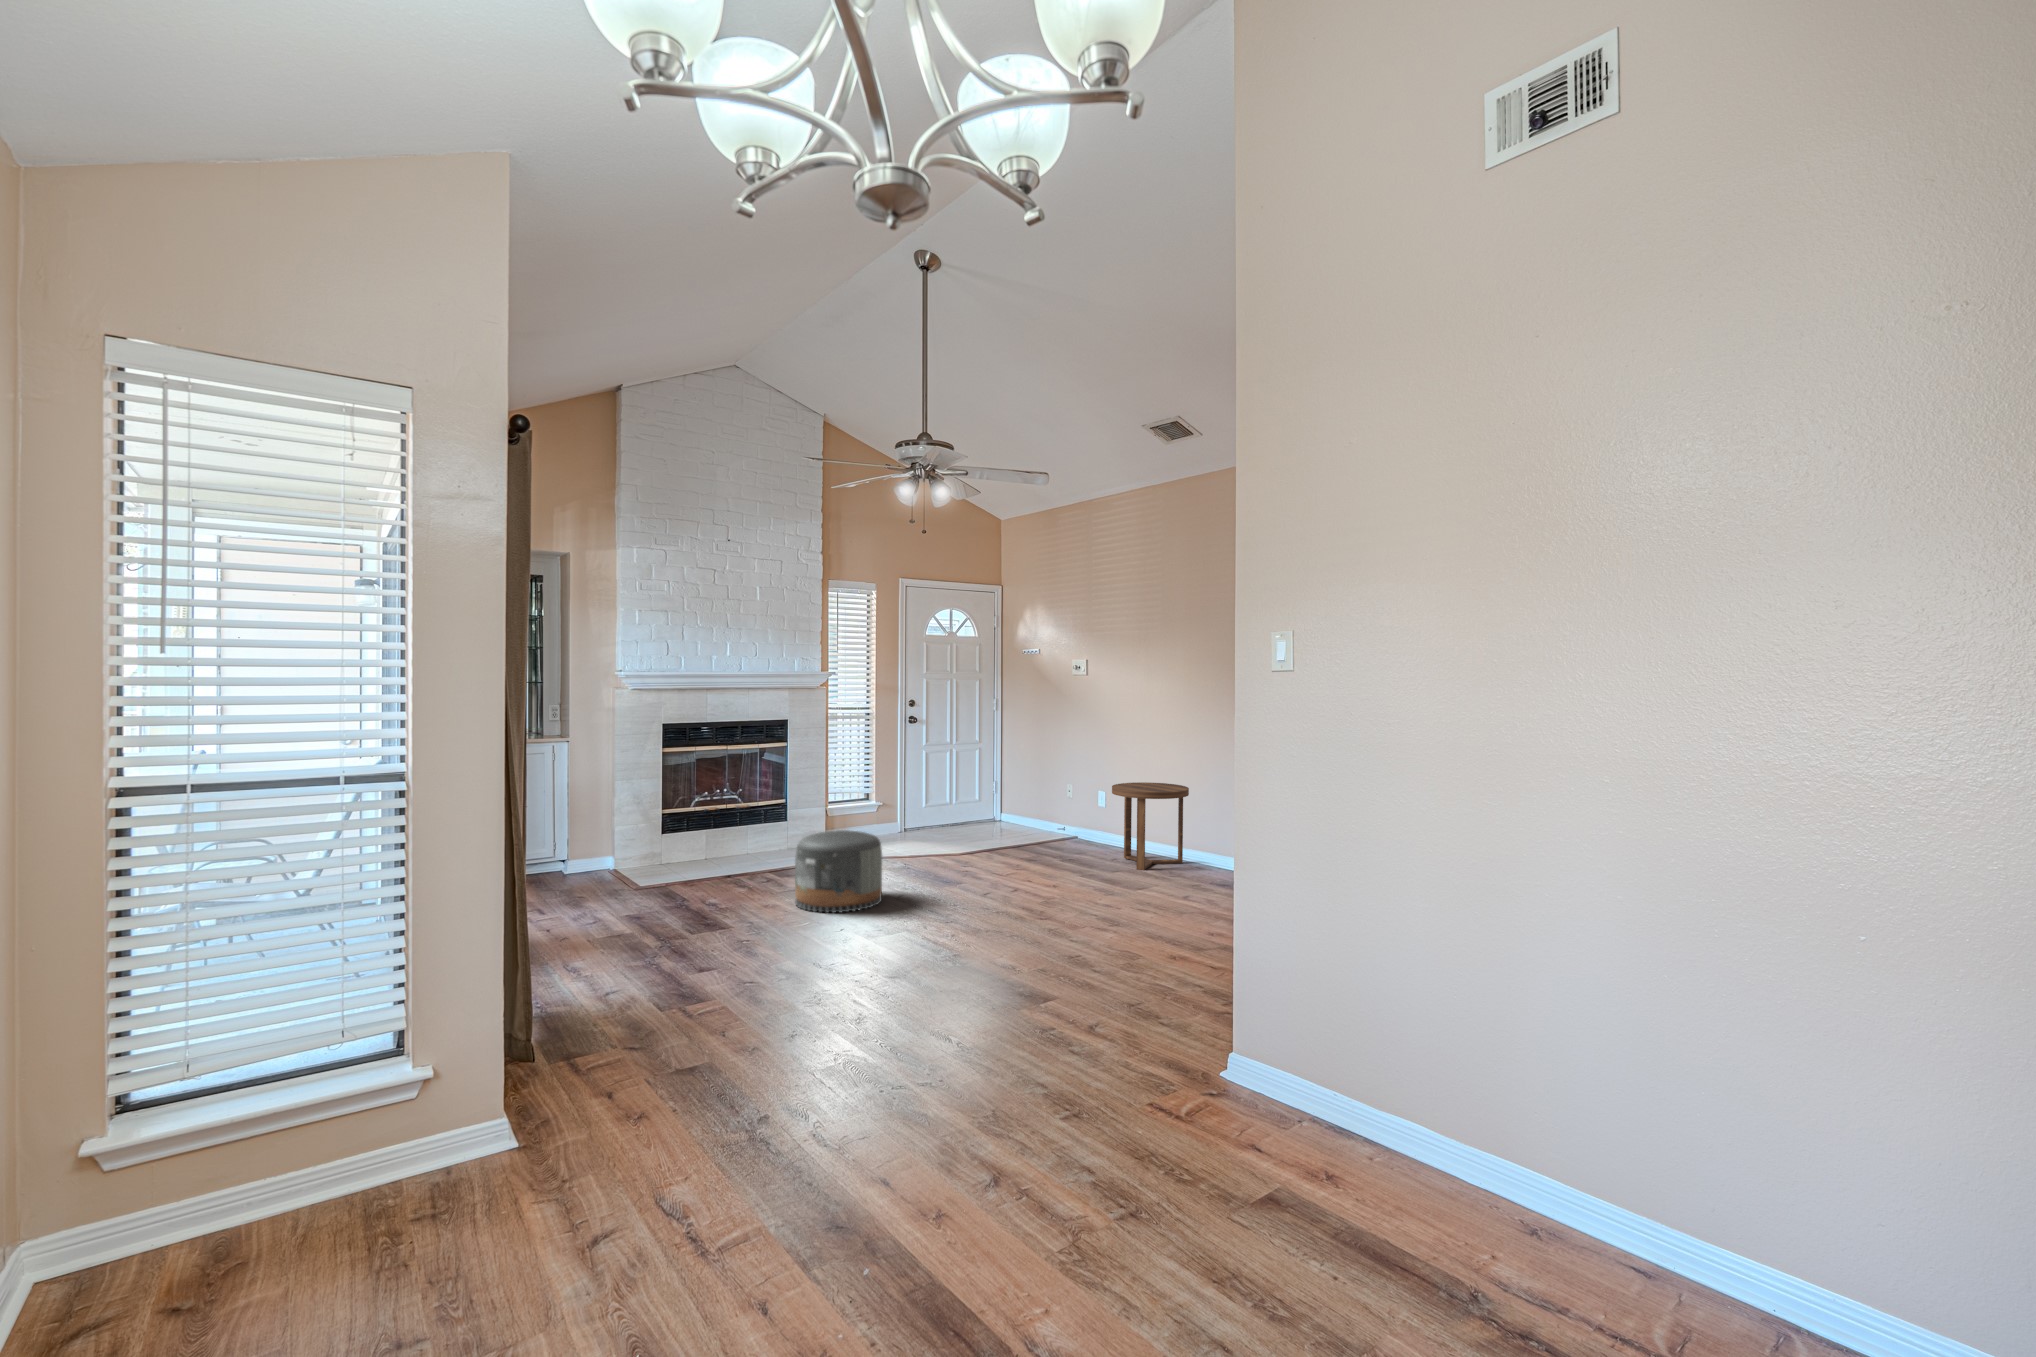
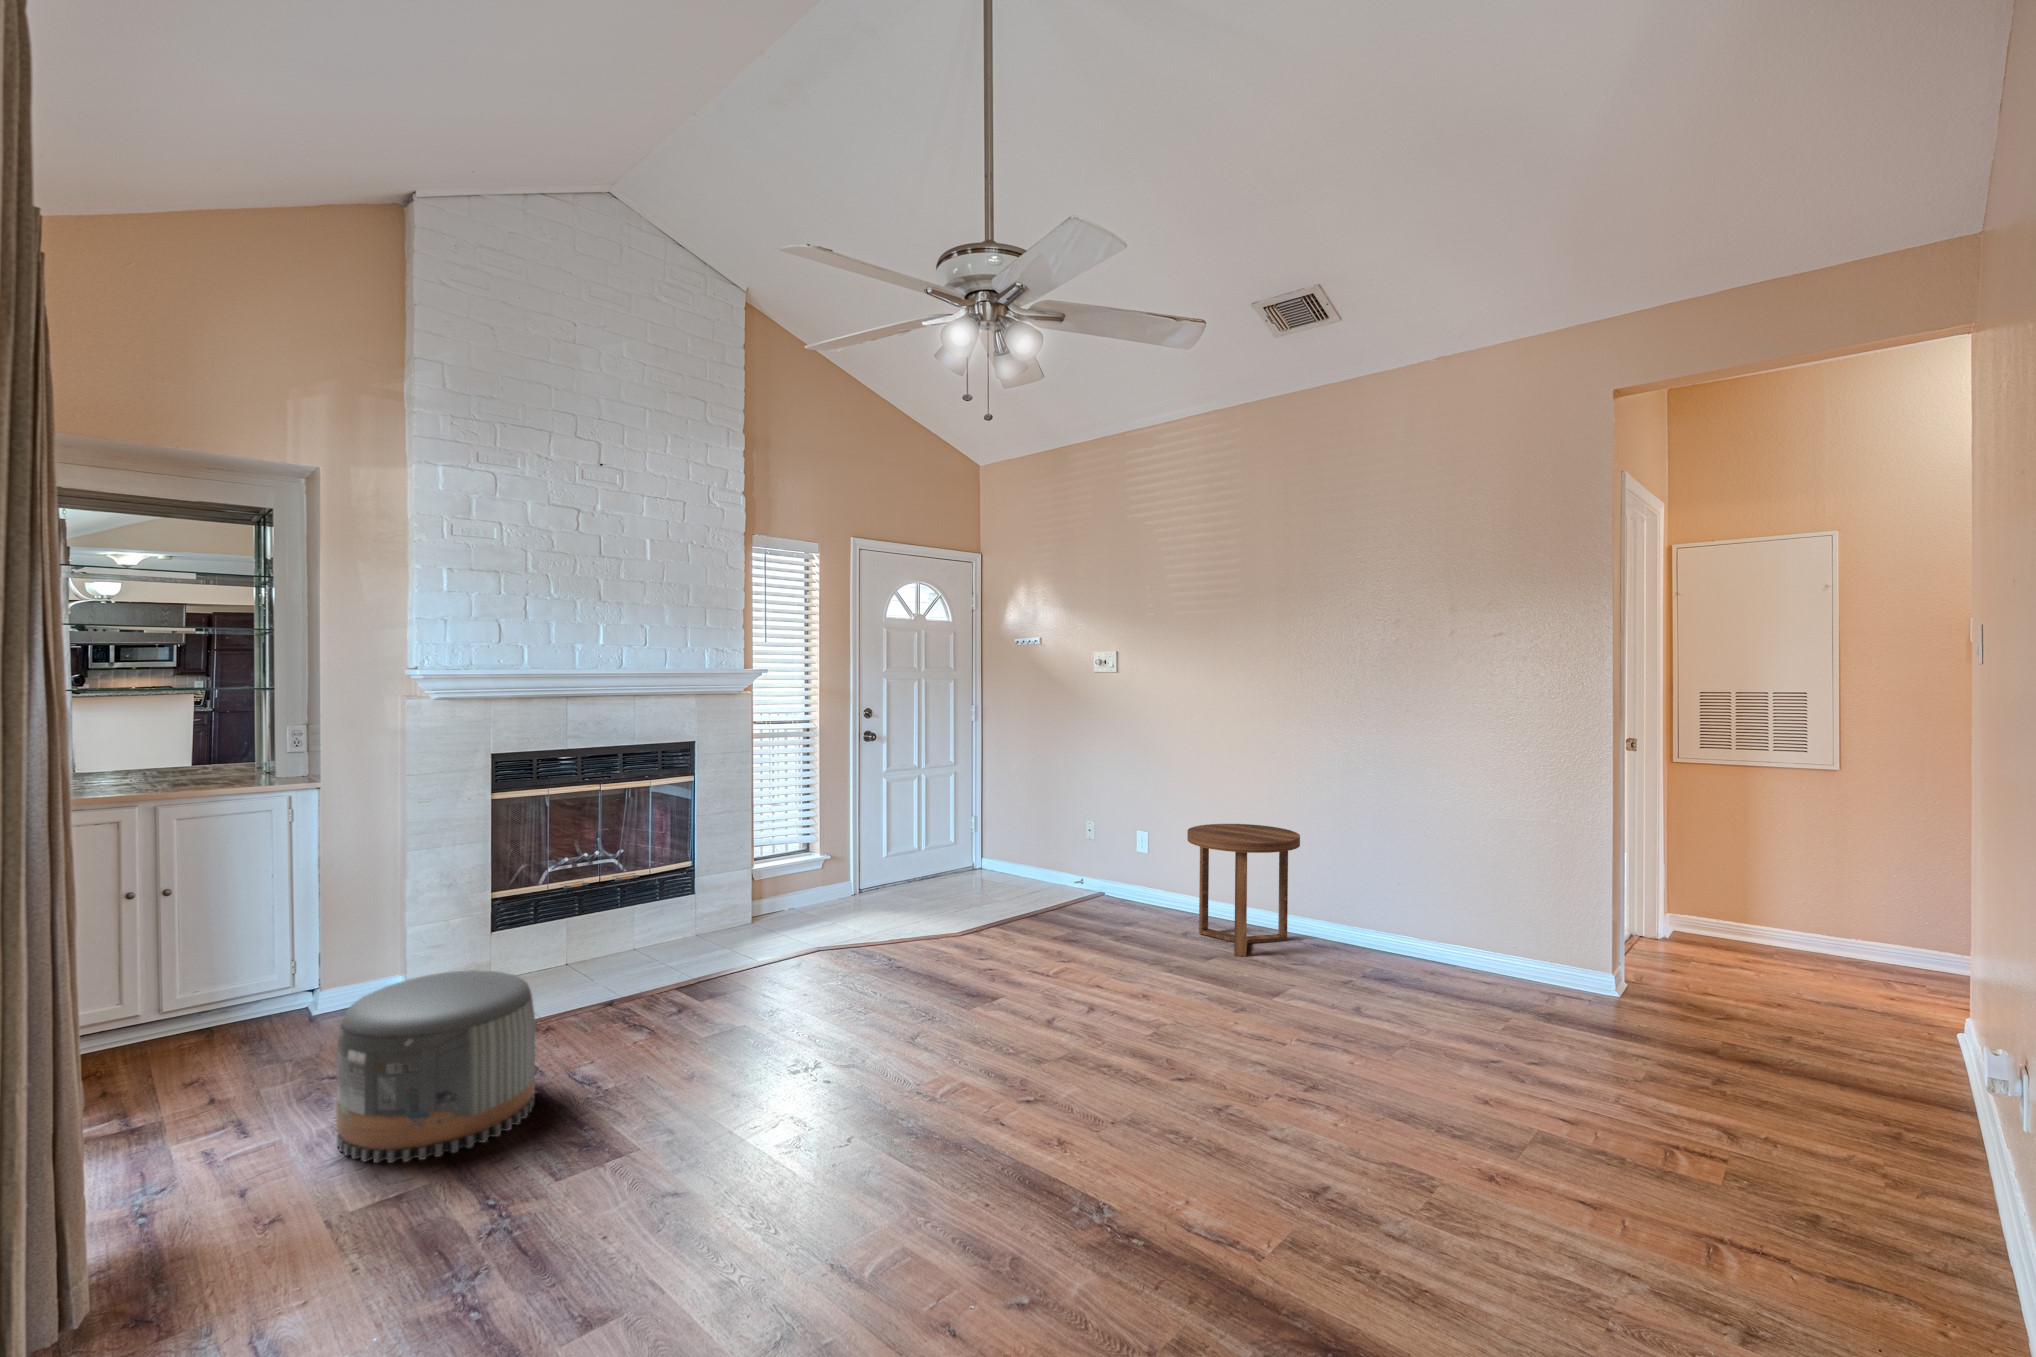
pouf: present [795,830,882,913] -> present [336,970,535,1163]

